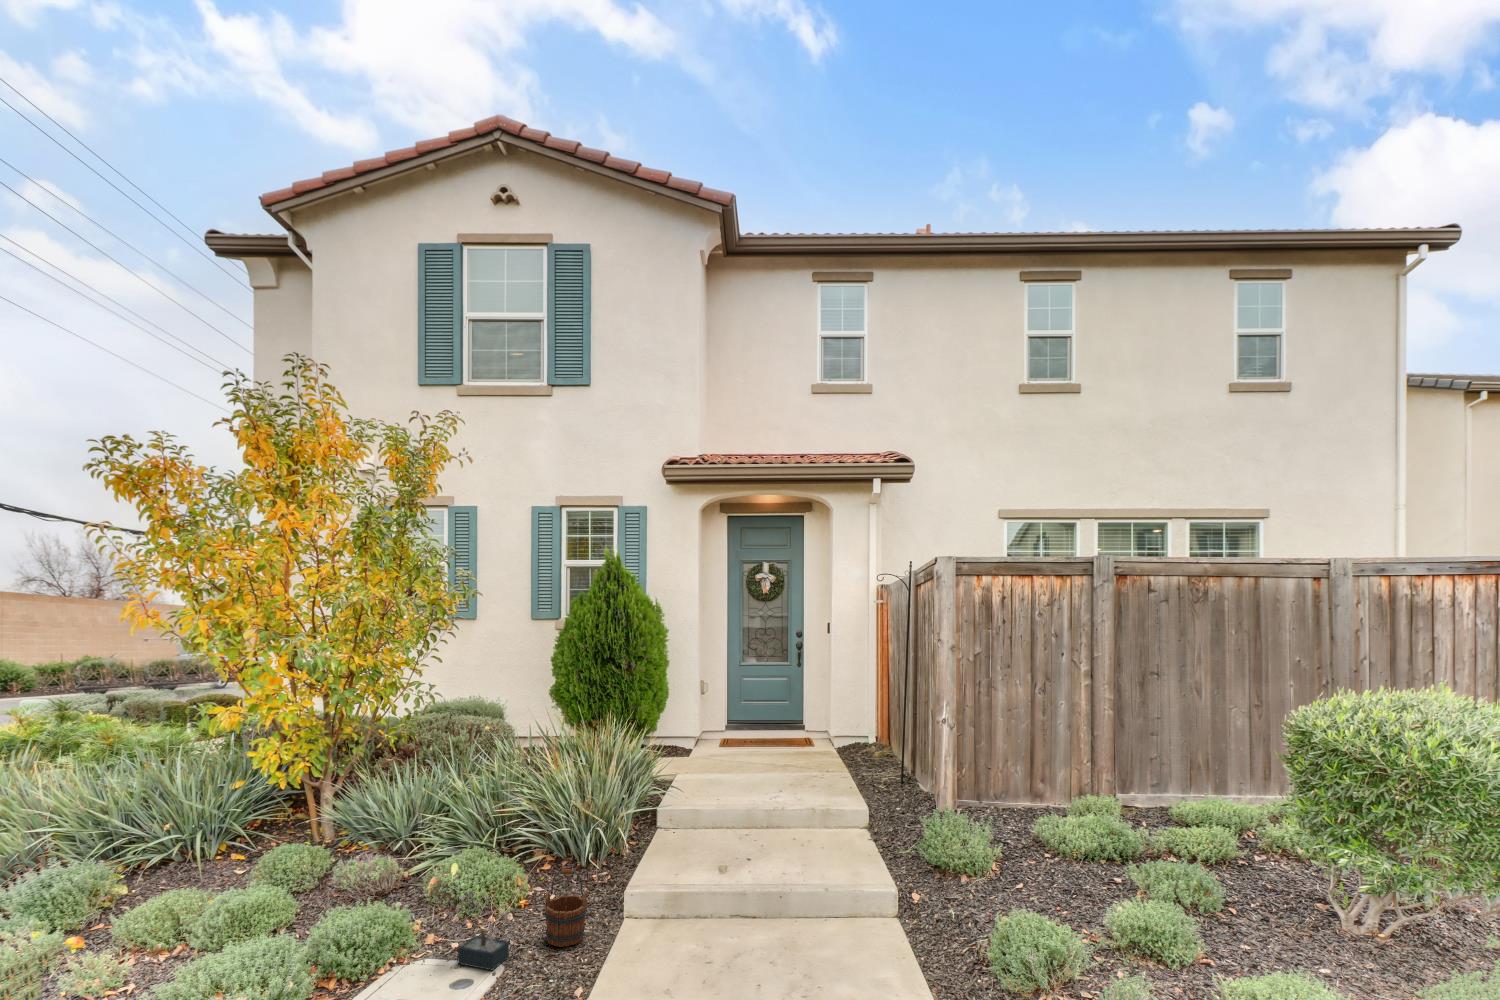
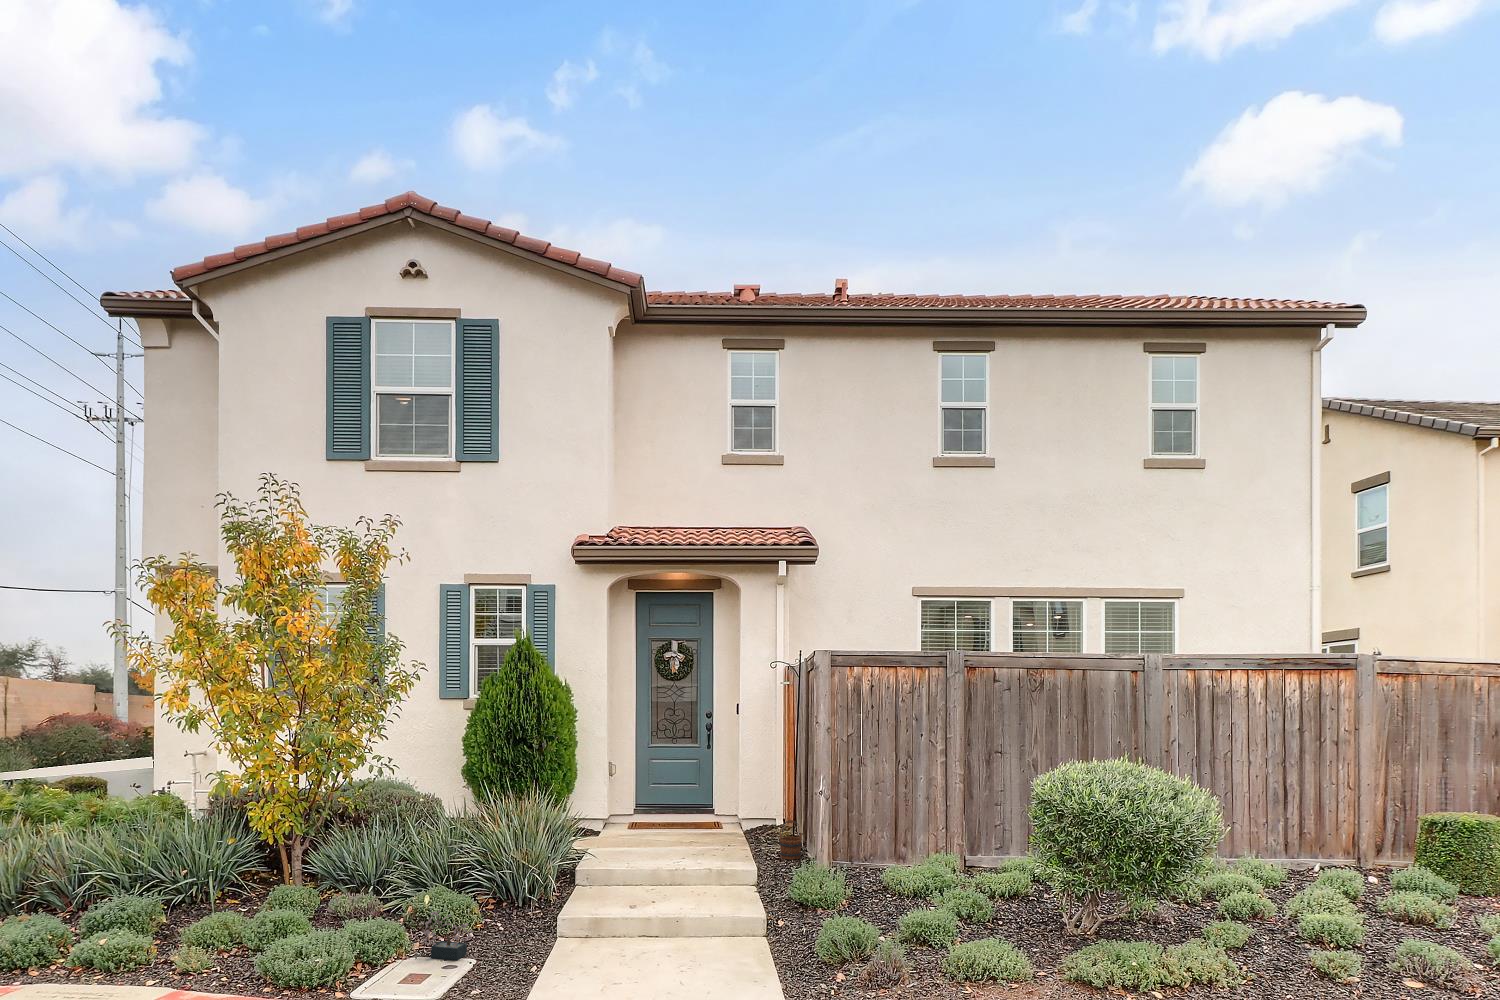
wooden bucket: present [544,869,589,947] -> present [779,820,803,860]

